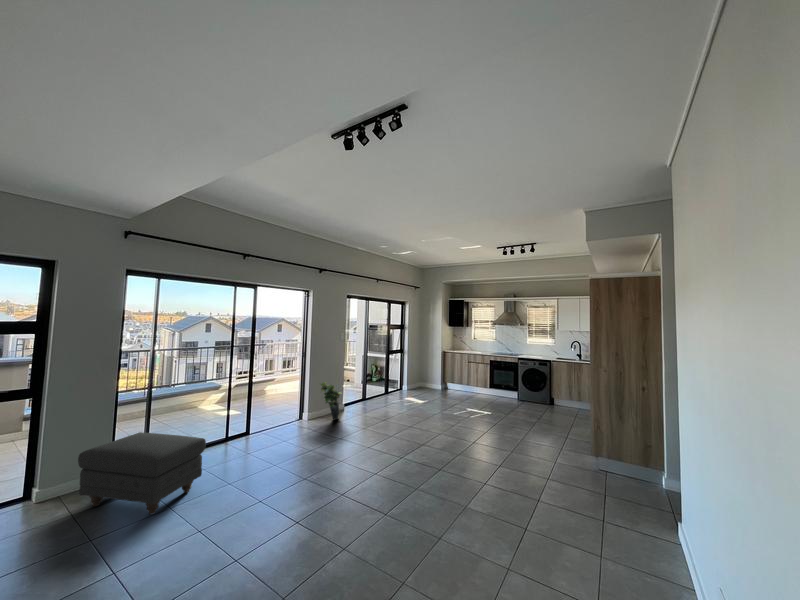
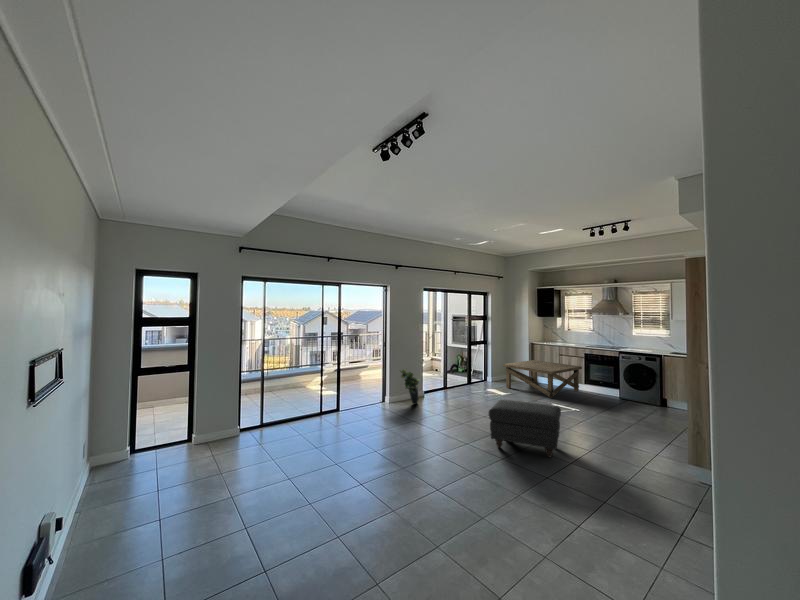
coffee table: none [419,368,487,404] -> present [503,360,582,398]
ottoman: present [78,432,206,514] -> present [489,400,561,457]

